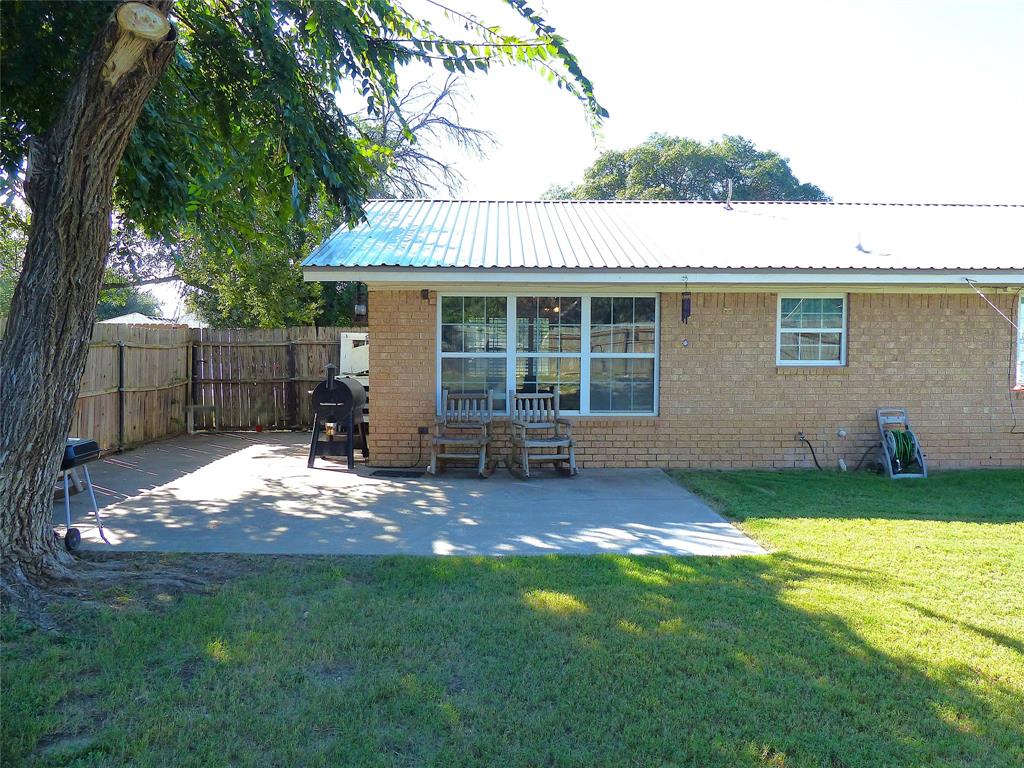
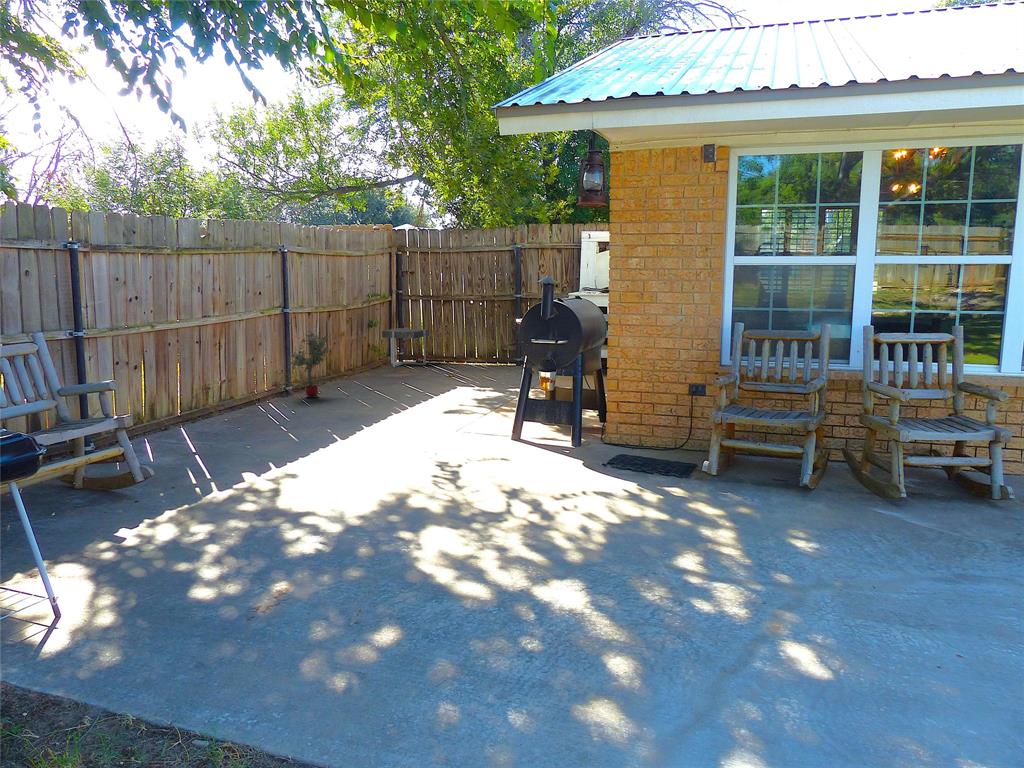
potted tree: present [244,395,275,432] -> present [289,330,329,398]

